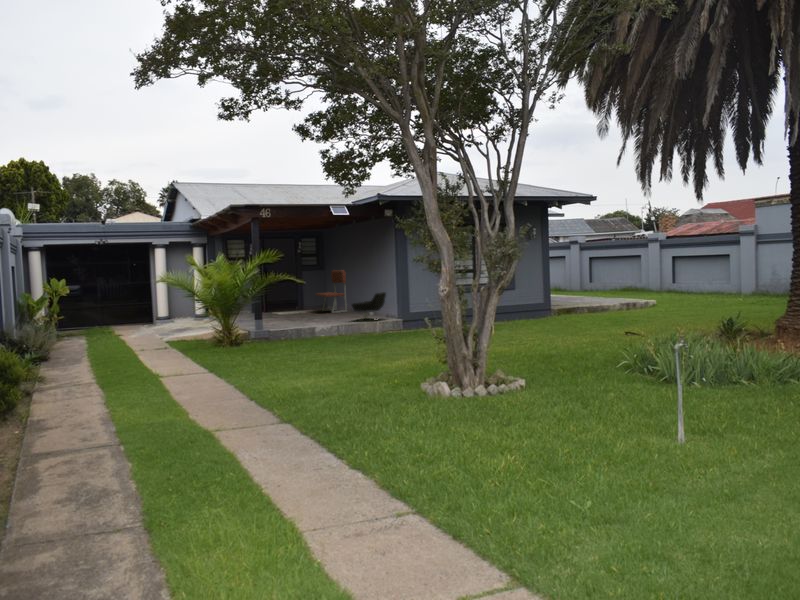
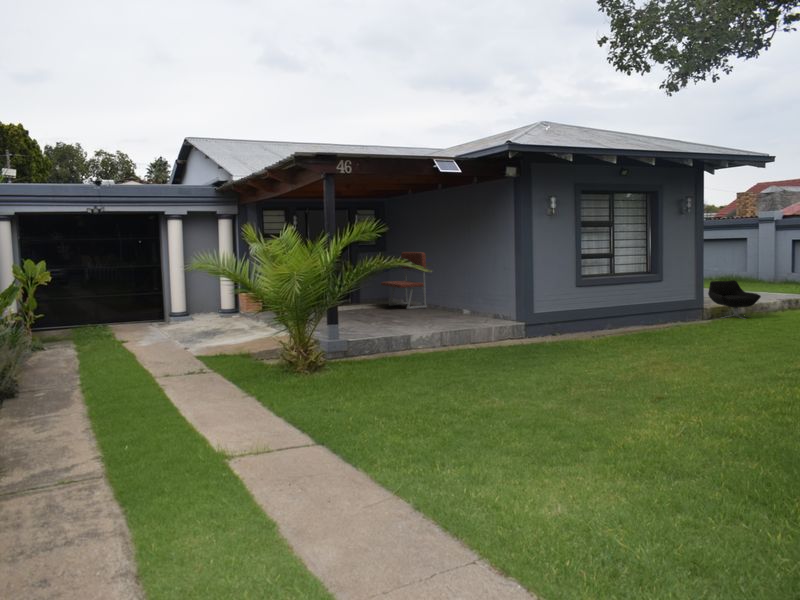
lounge chair: present [352,292,386,319] -> present [708,280,761,319]

